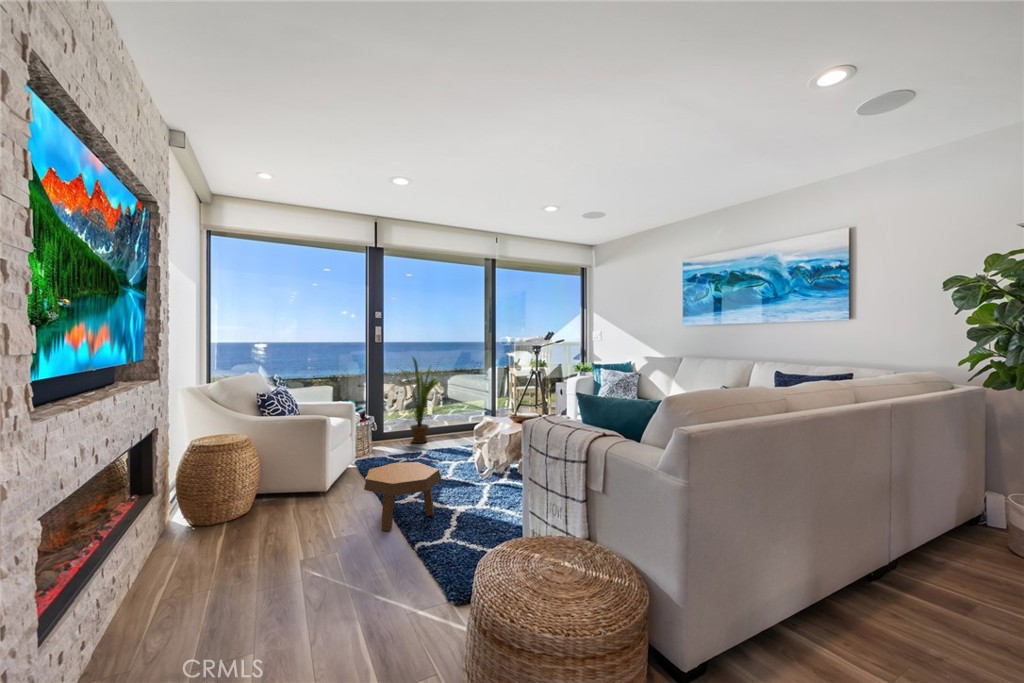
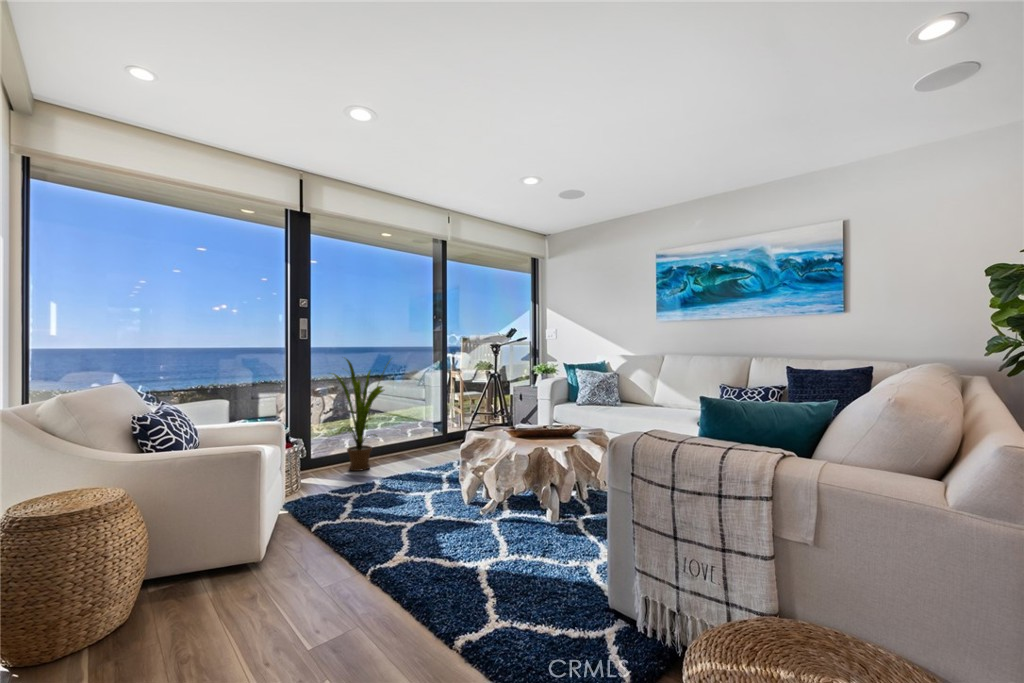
footstool: present [364,462,442,531] -> none [347,504,459,622]

